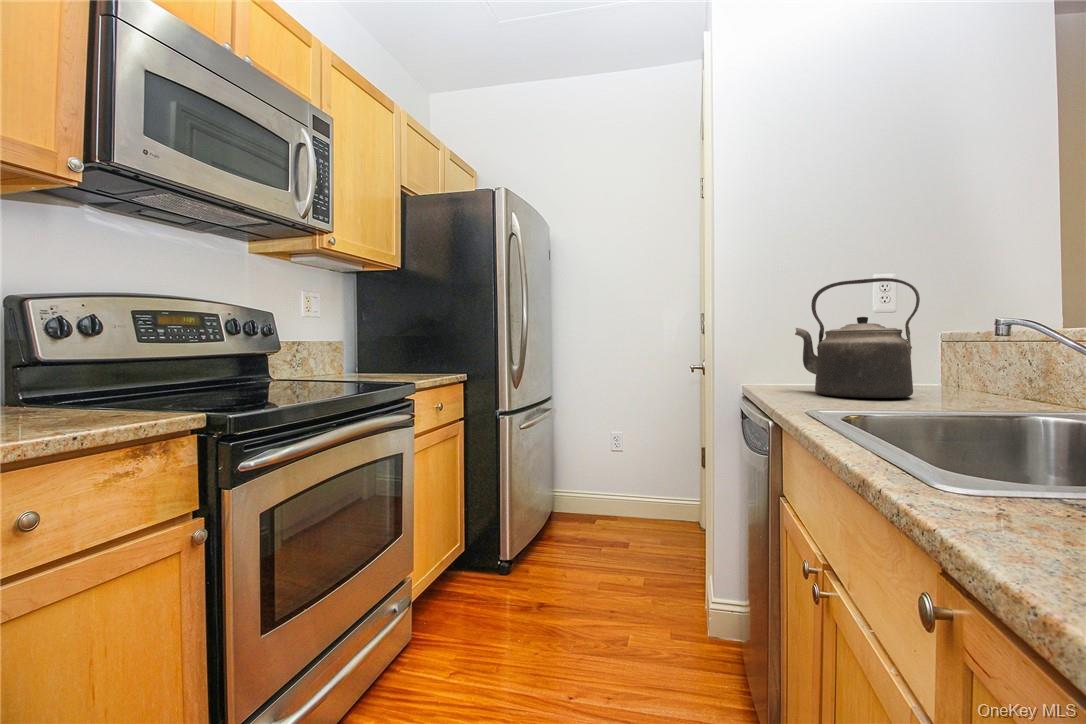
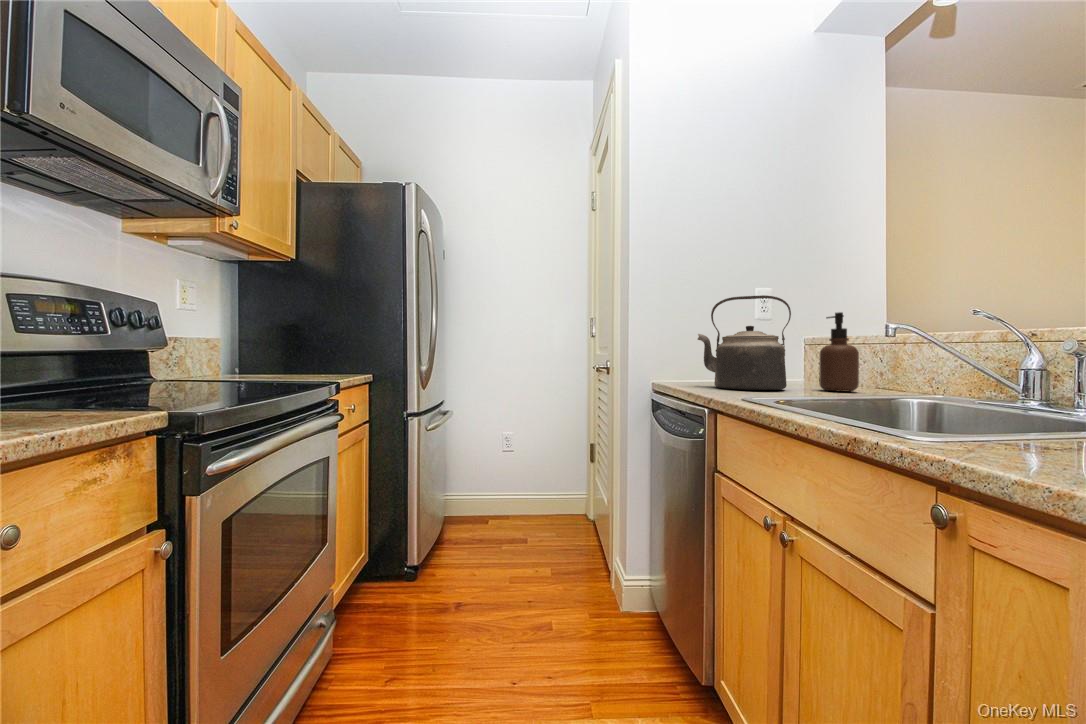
soap dispenser: none [966,295,1027,402] -> present [819,312,859,392]

